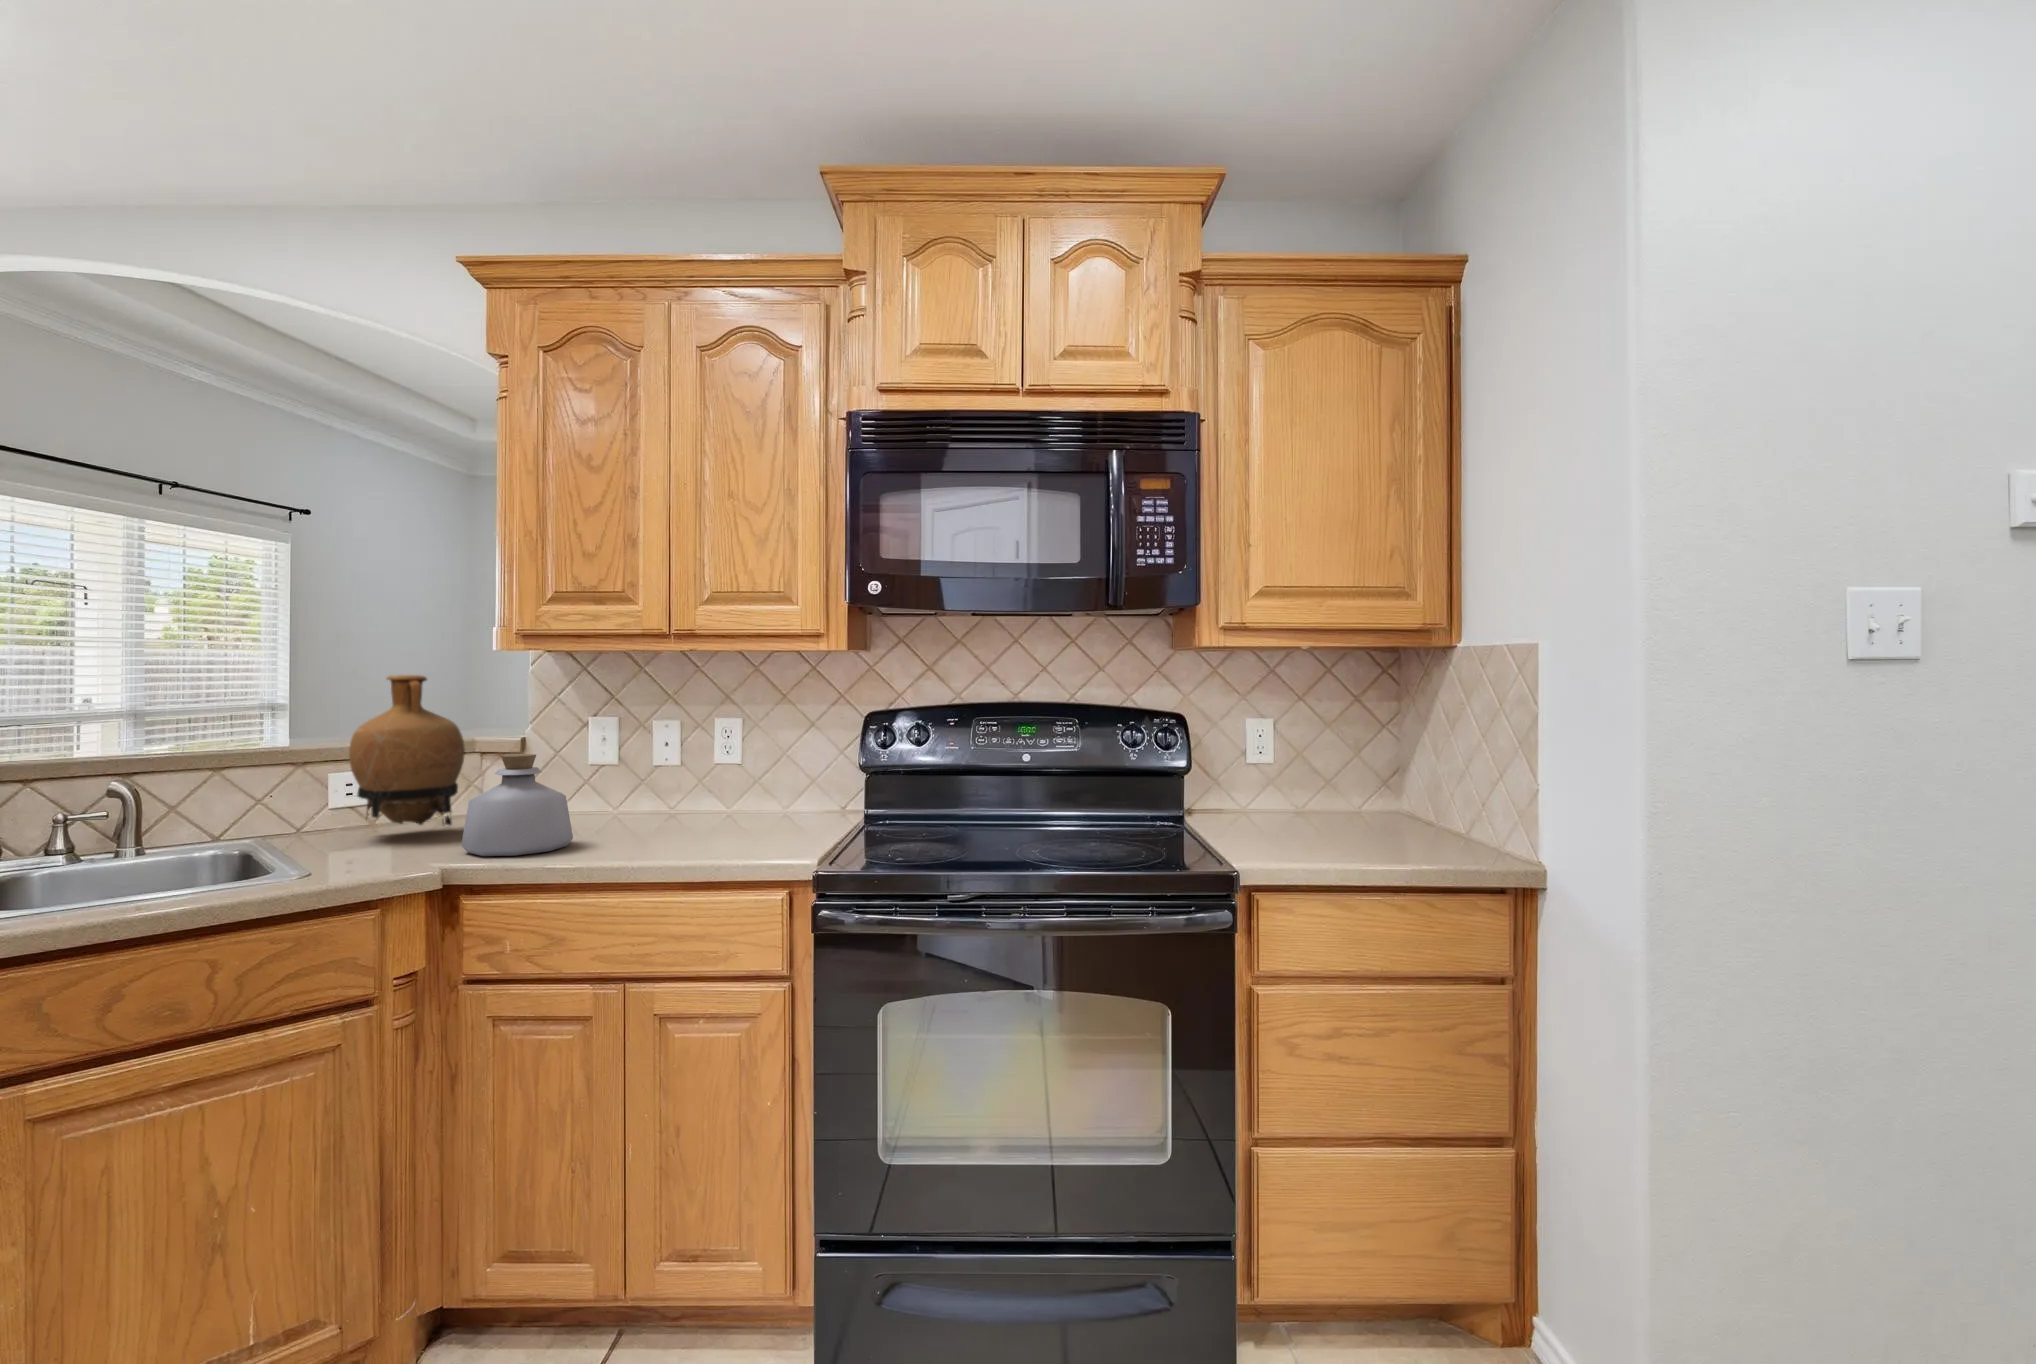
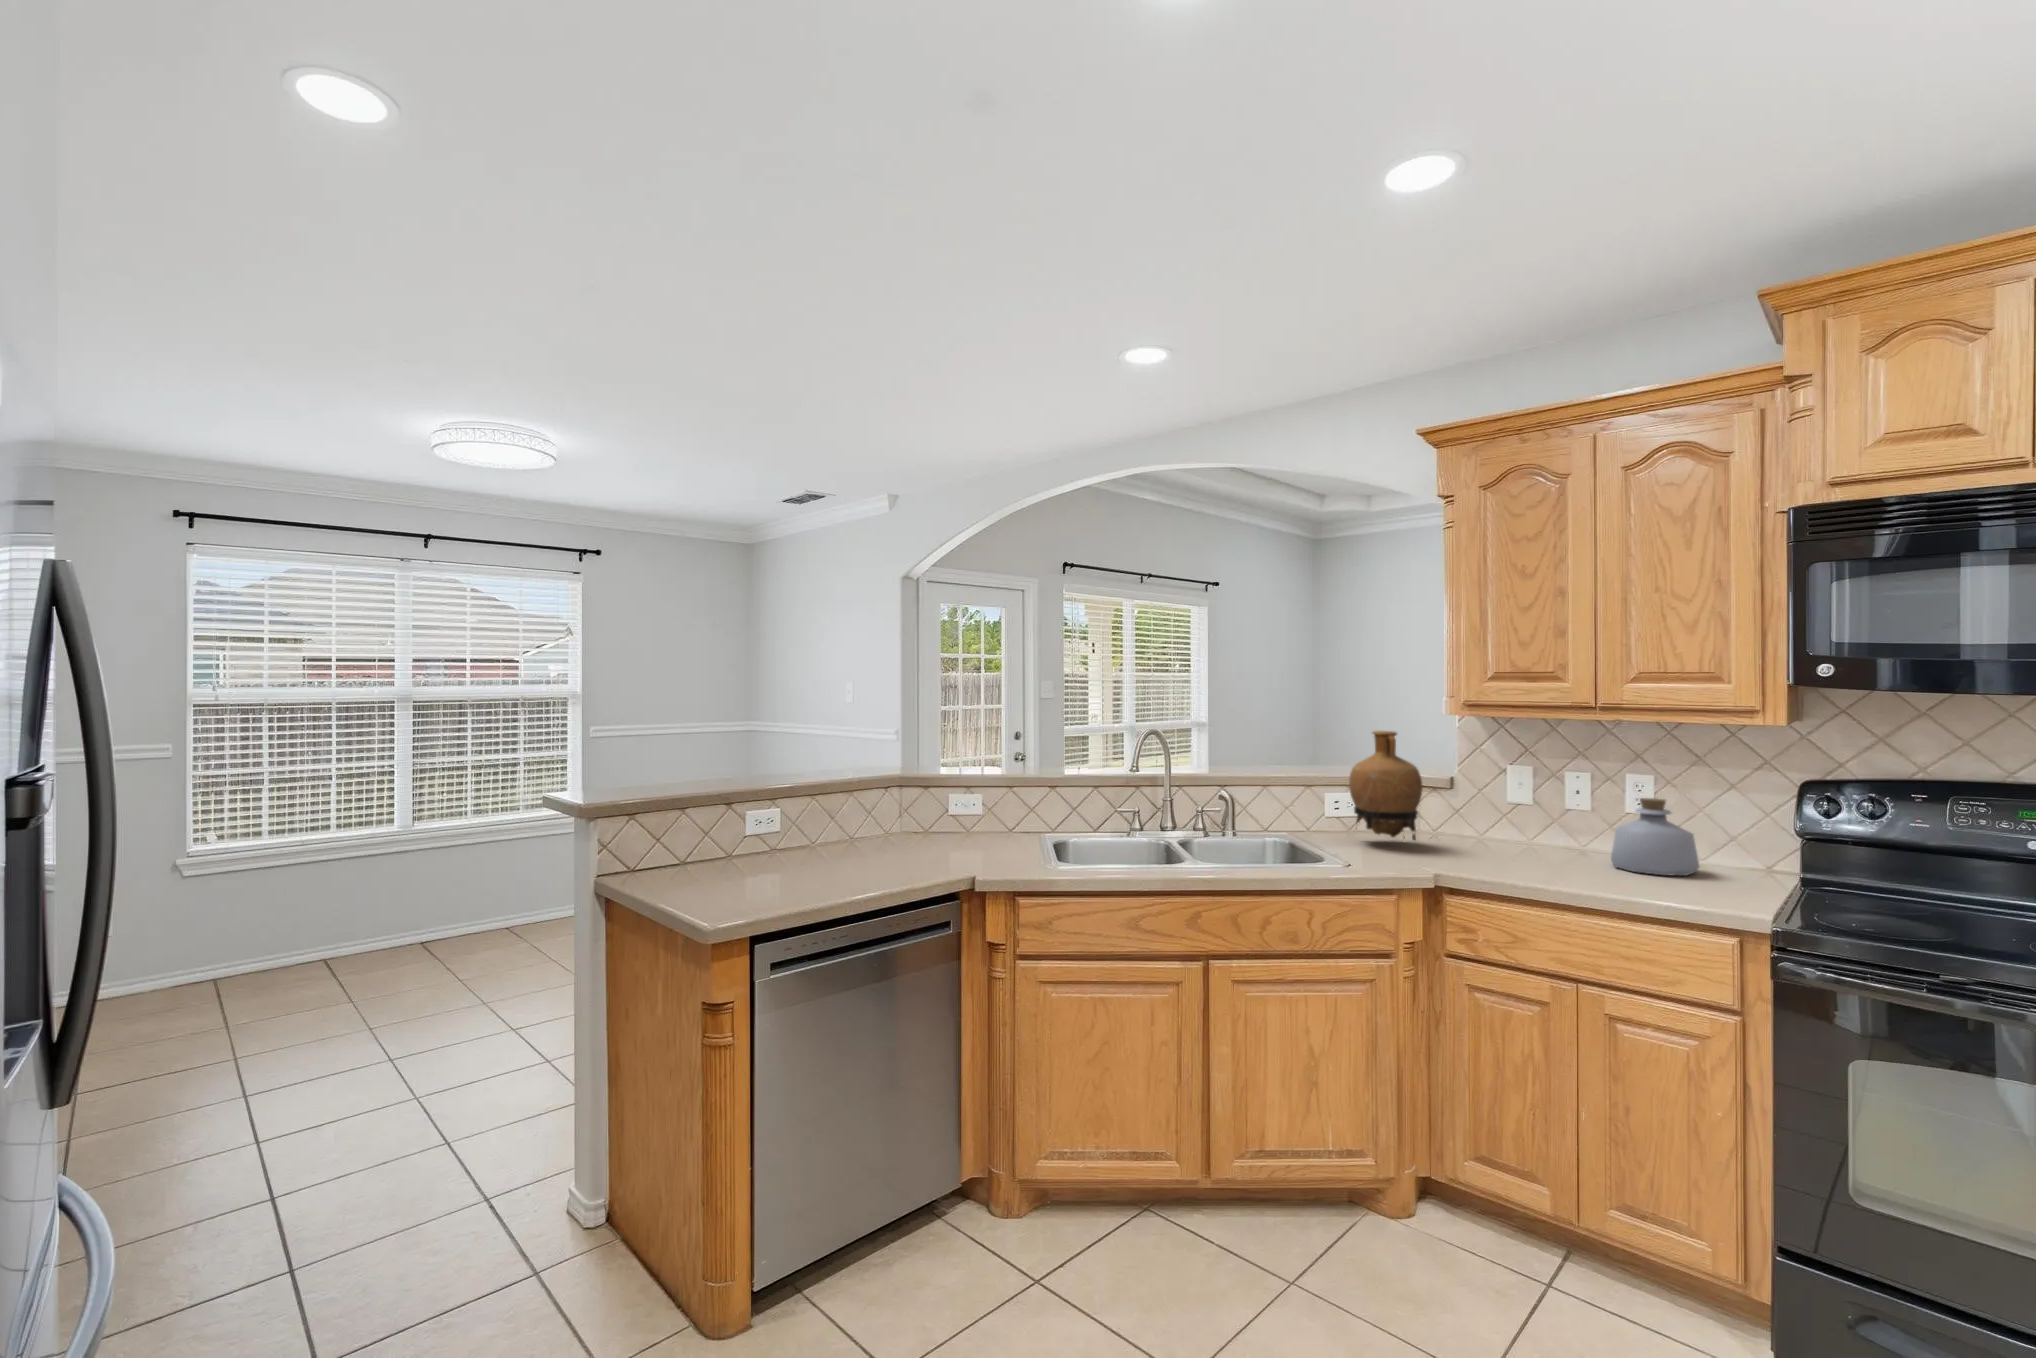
bottle: present [461,754,573,856] -> present [1611,798,1699,876]

